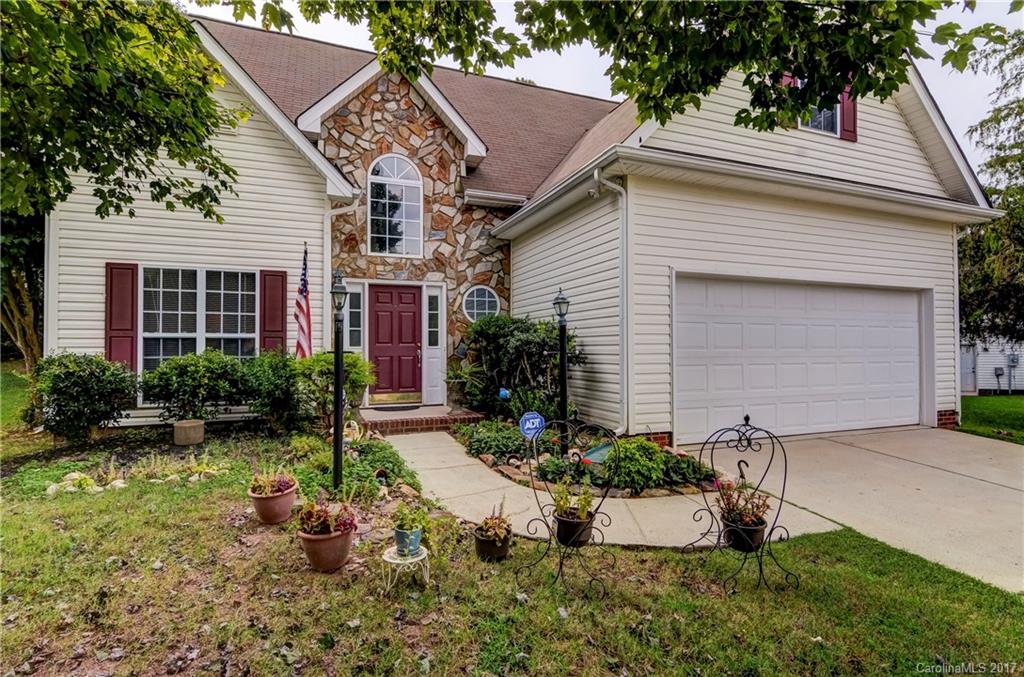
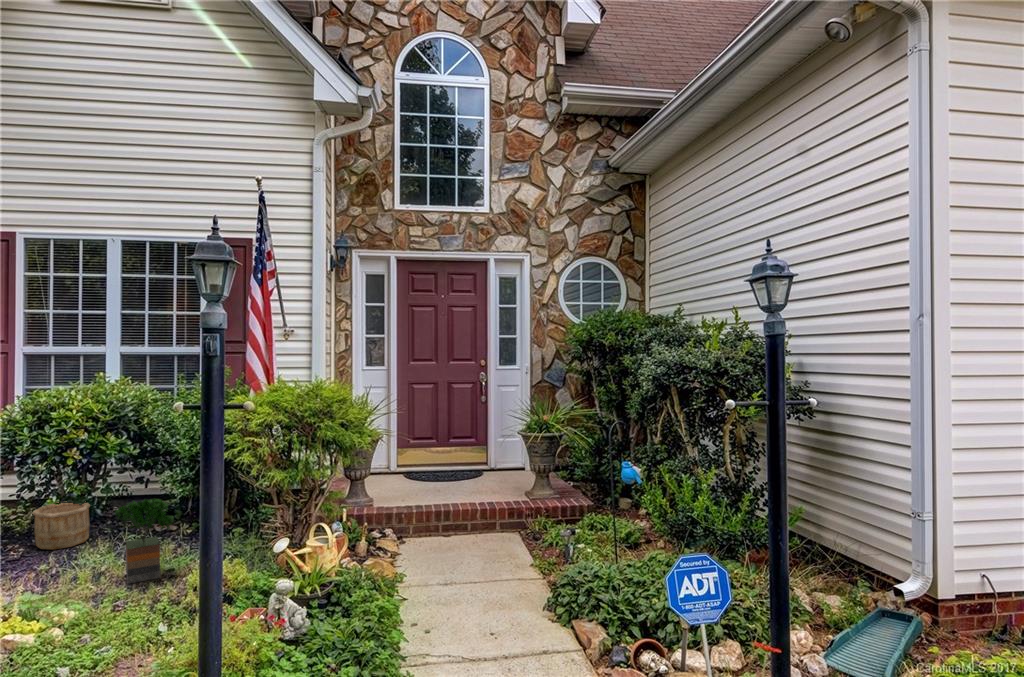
potted tree: none [238,411,271,454] -> present [116,498,173,584]

